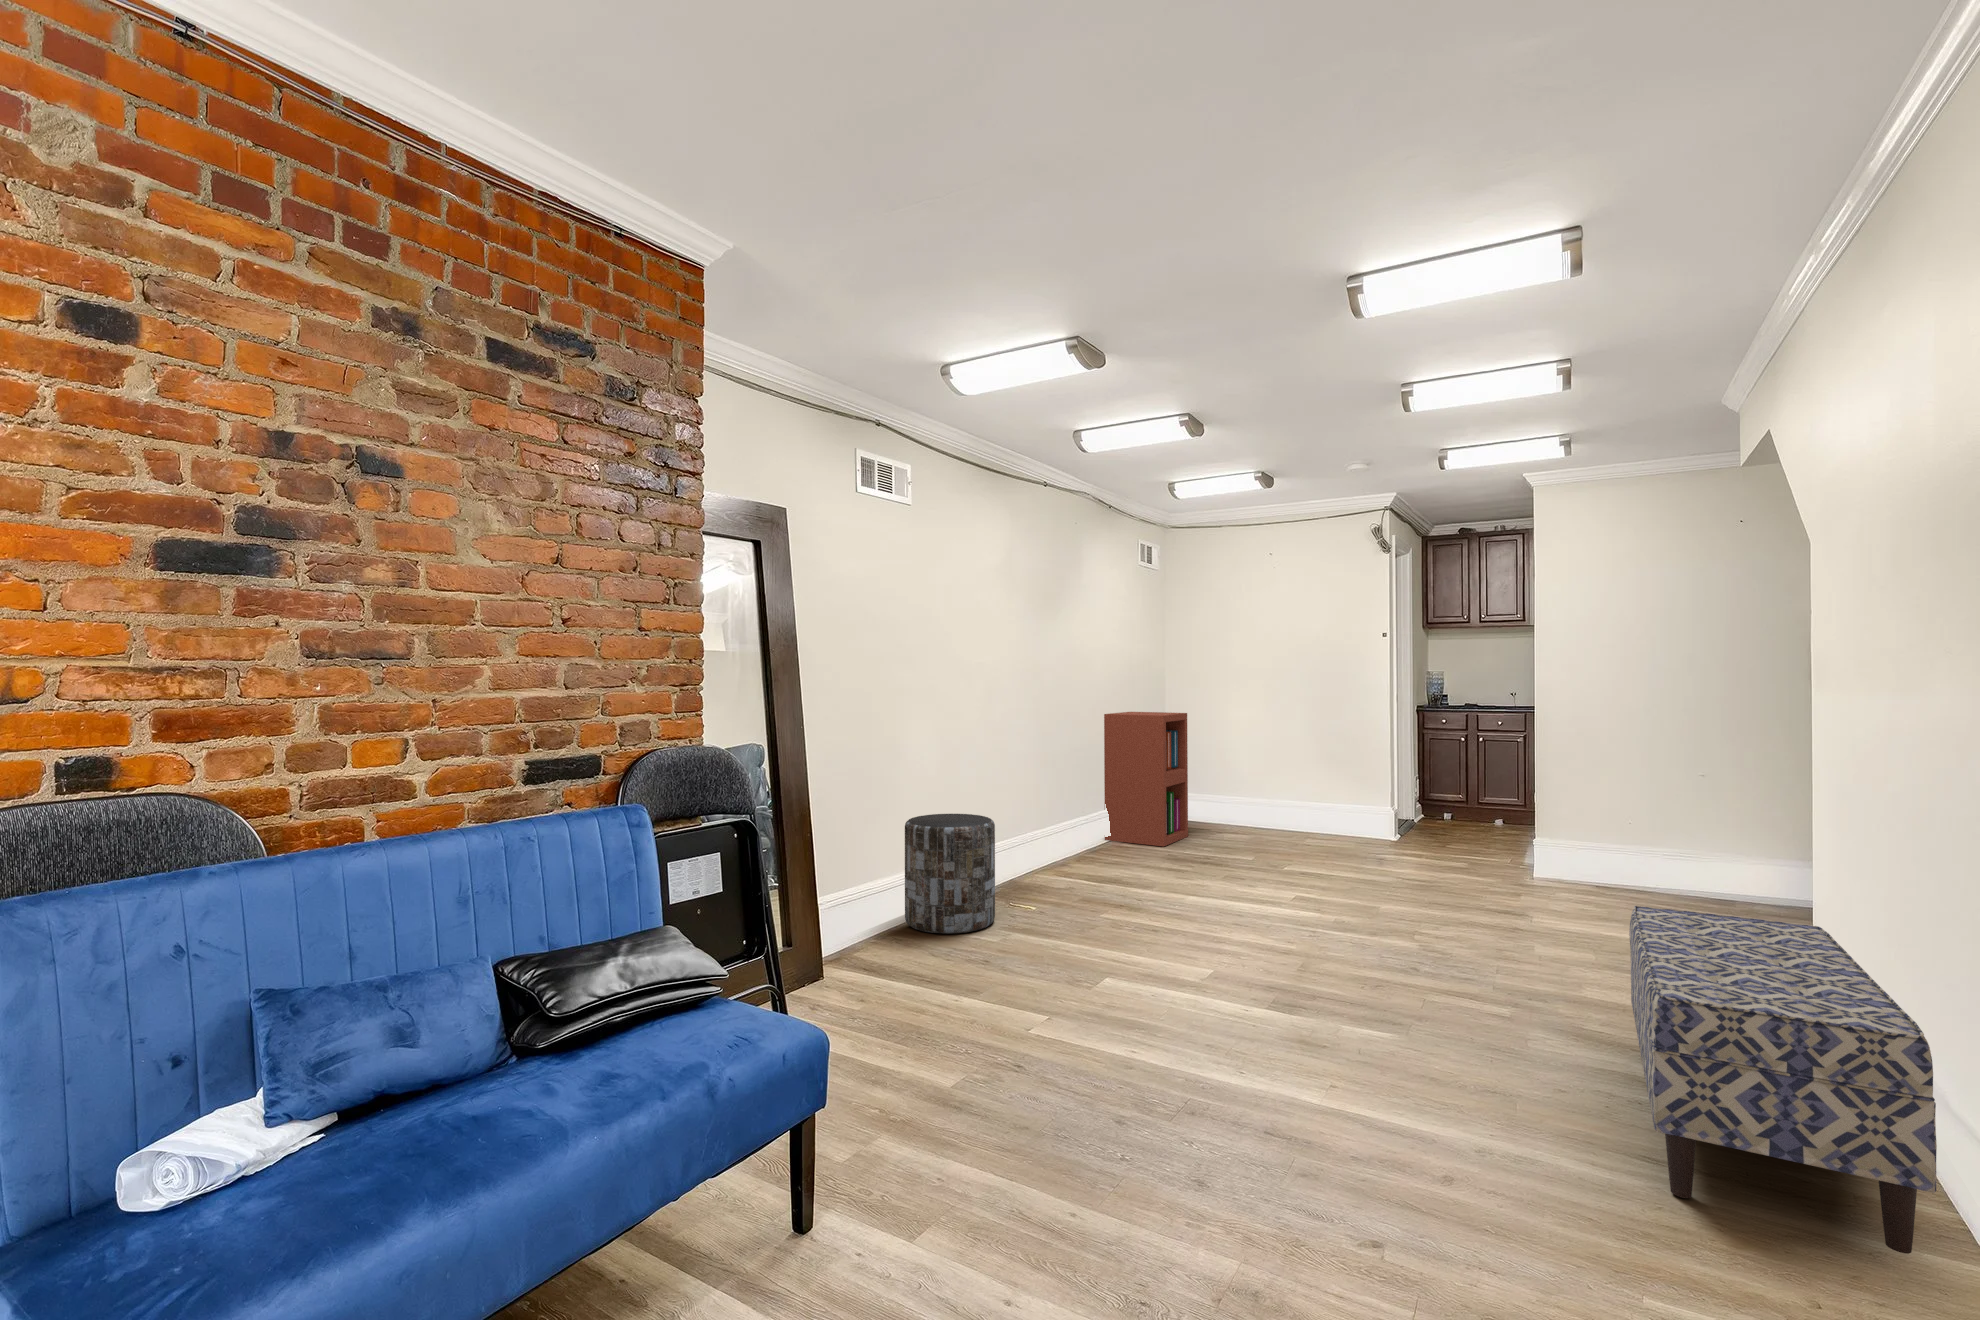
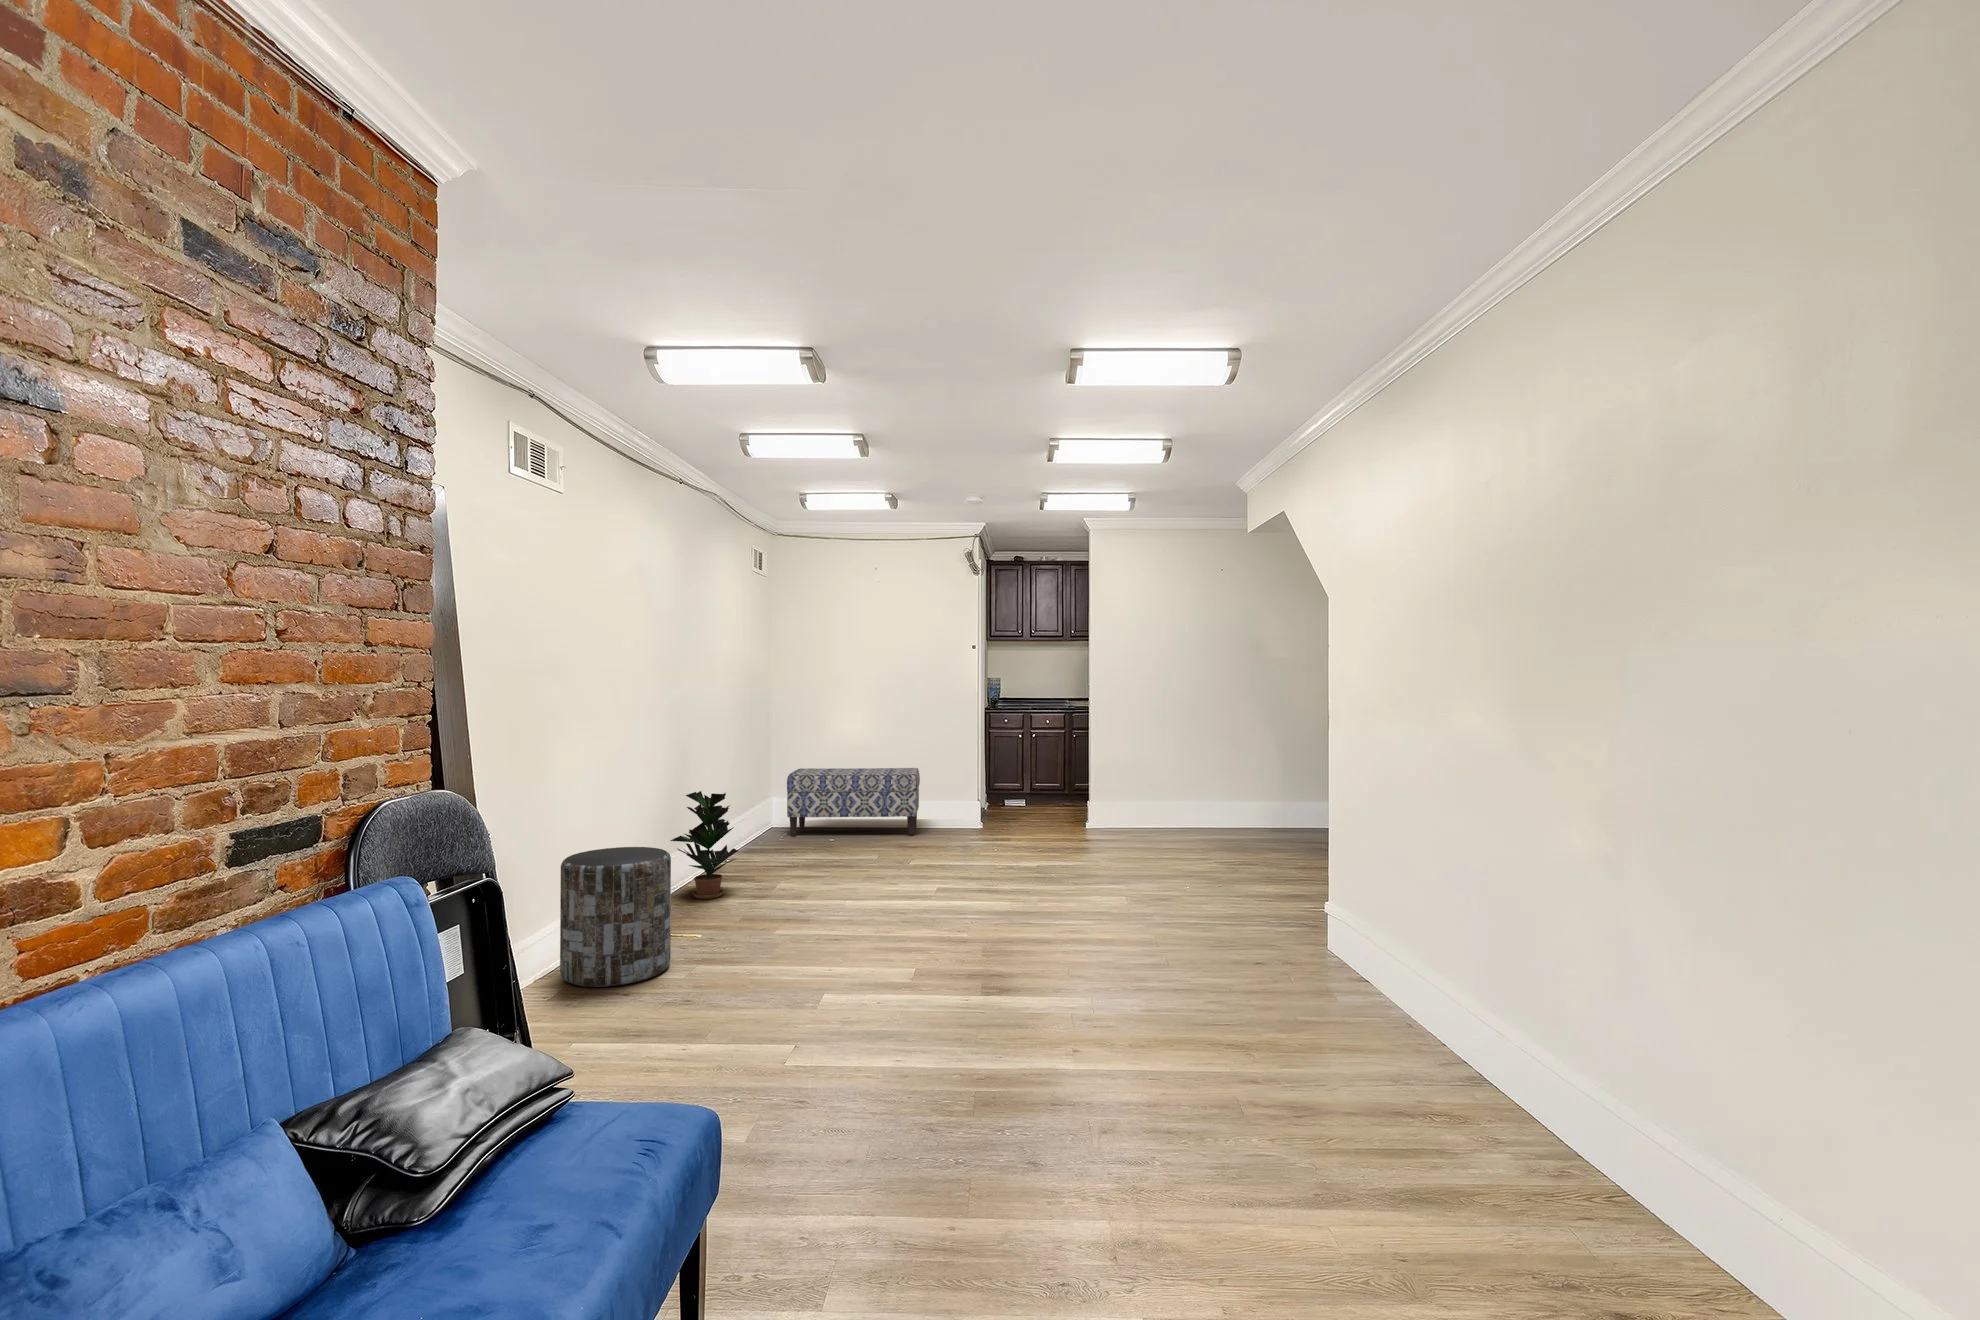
bookshelf: present [1104,712,1188,847] -> none [725,724,806,860]
potted plant: none [1035,771,1097,872] -> present [671,791,738,899]
bench: present [1629,906,1937,1254] -> present [787,768,920,836]

